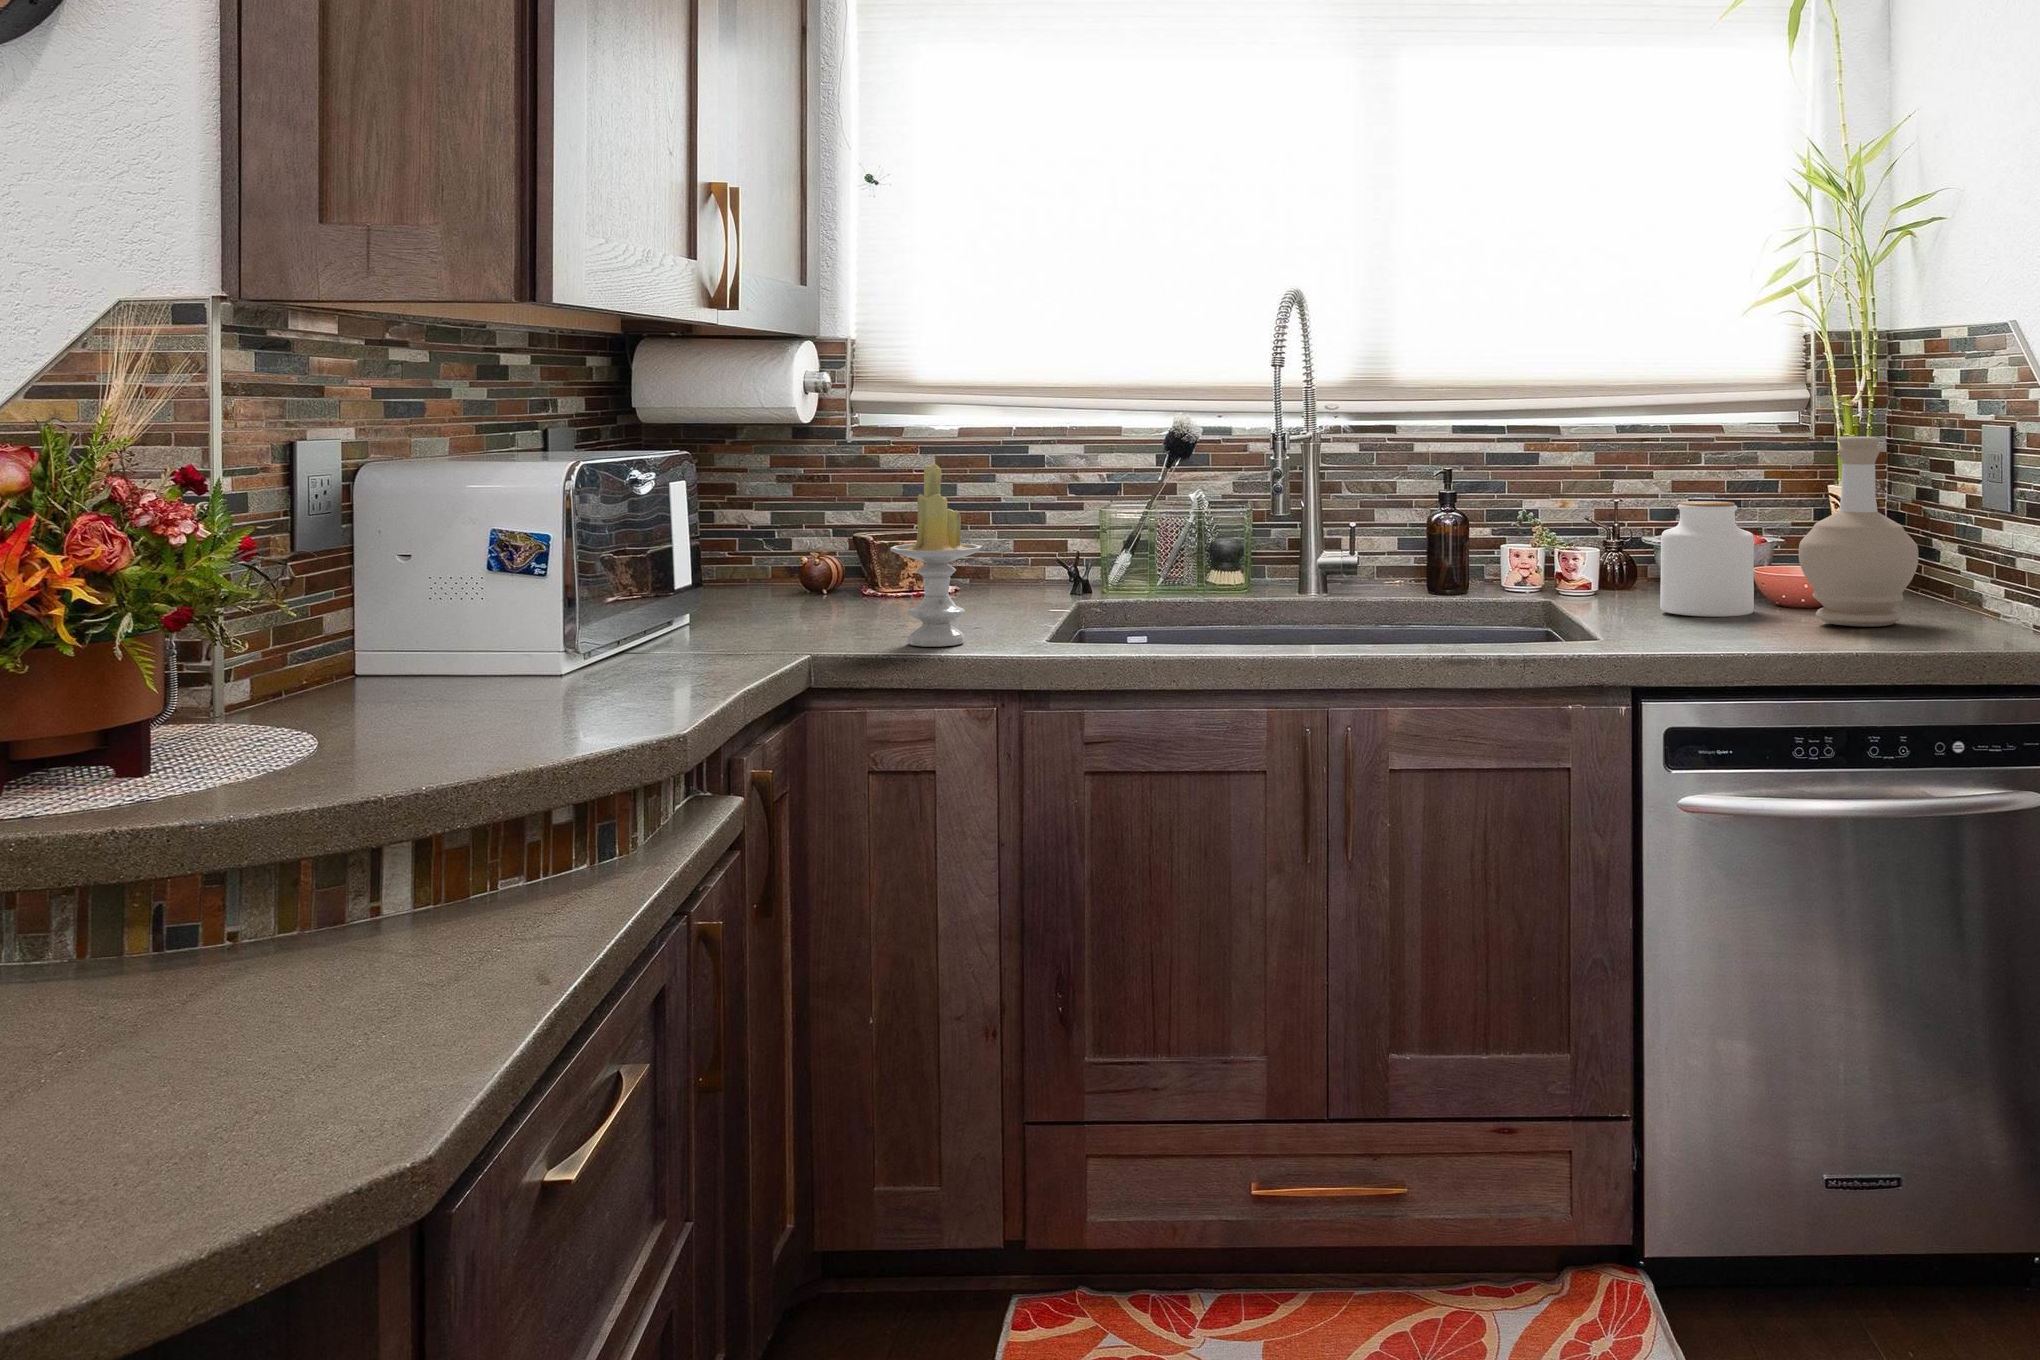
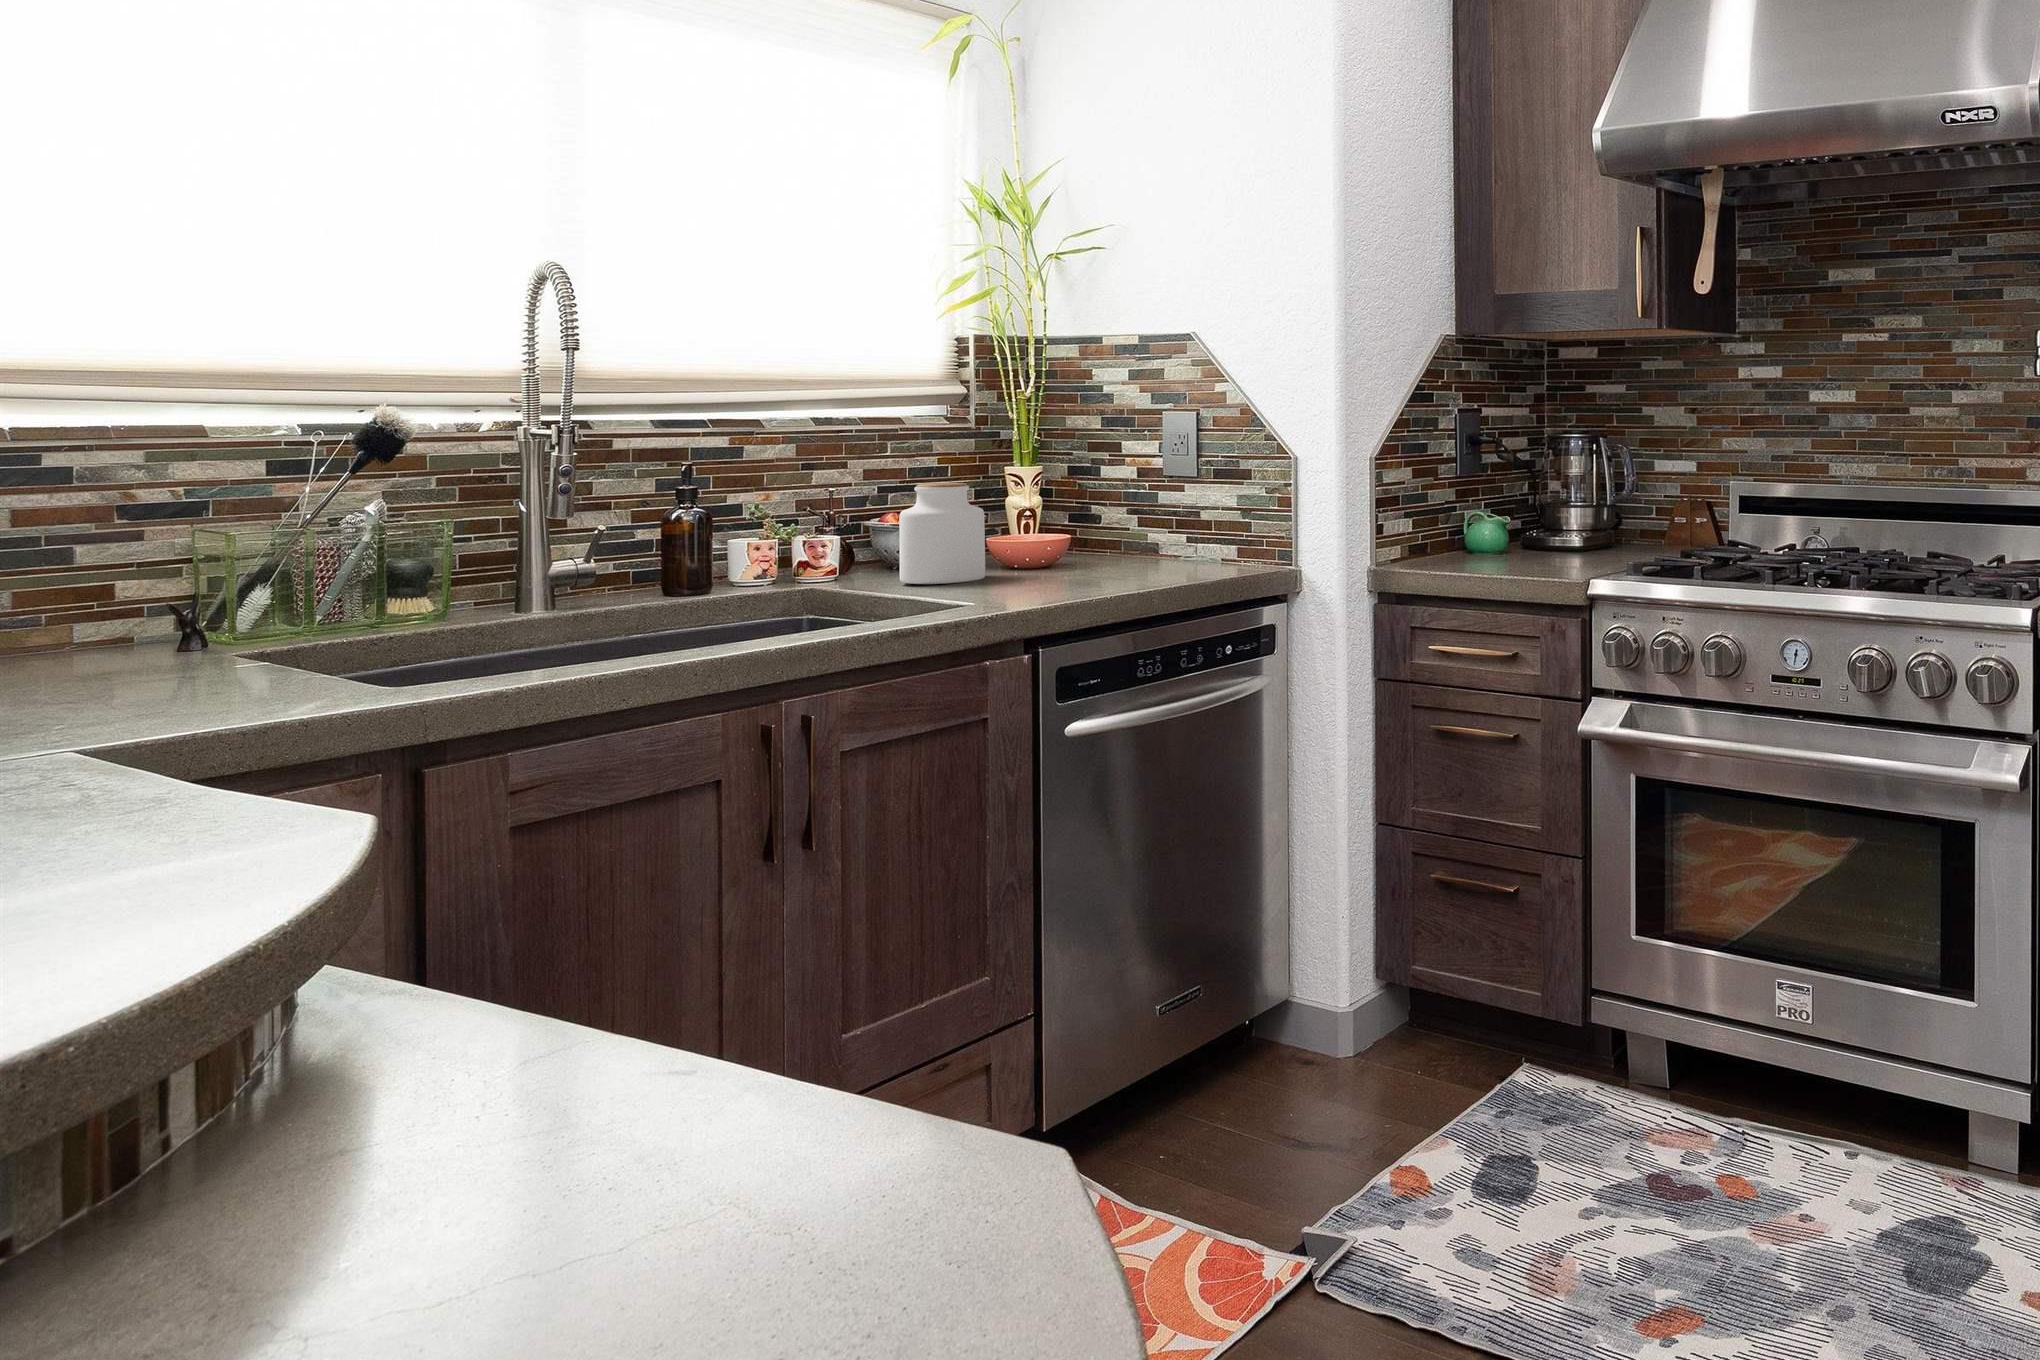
bottle: present [1799,437,1918,626] -> none [1055,422,1149,573]
candle: present [890,464,983,646] -> none [103,473,267,716]

